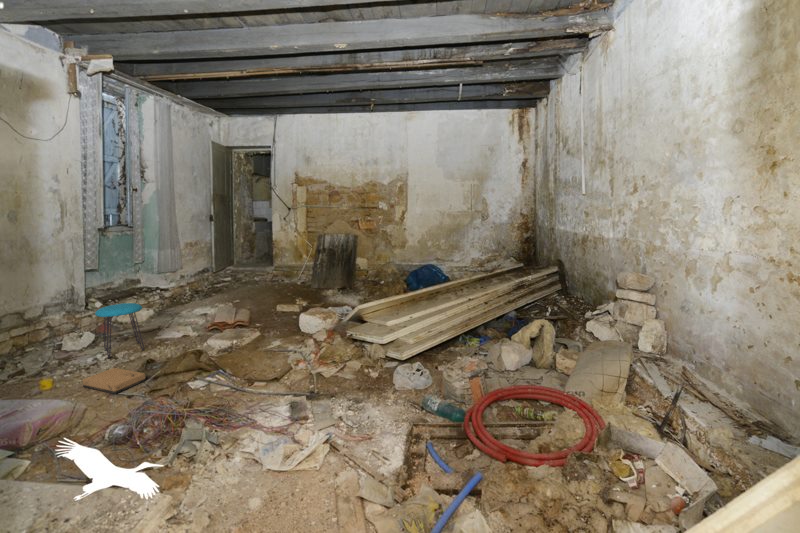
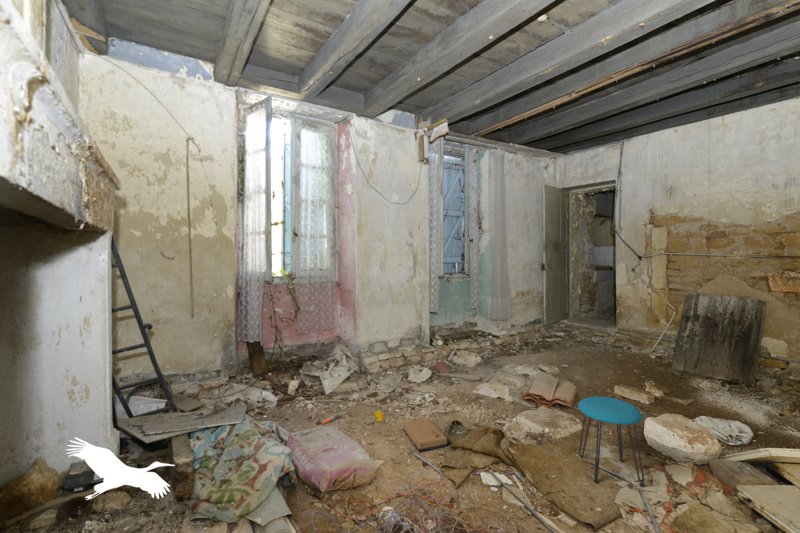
stool: present [95,303,144,358] -> present [578,396,644,486]

